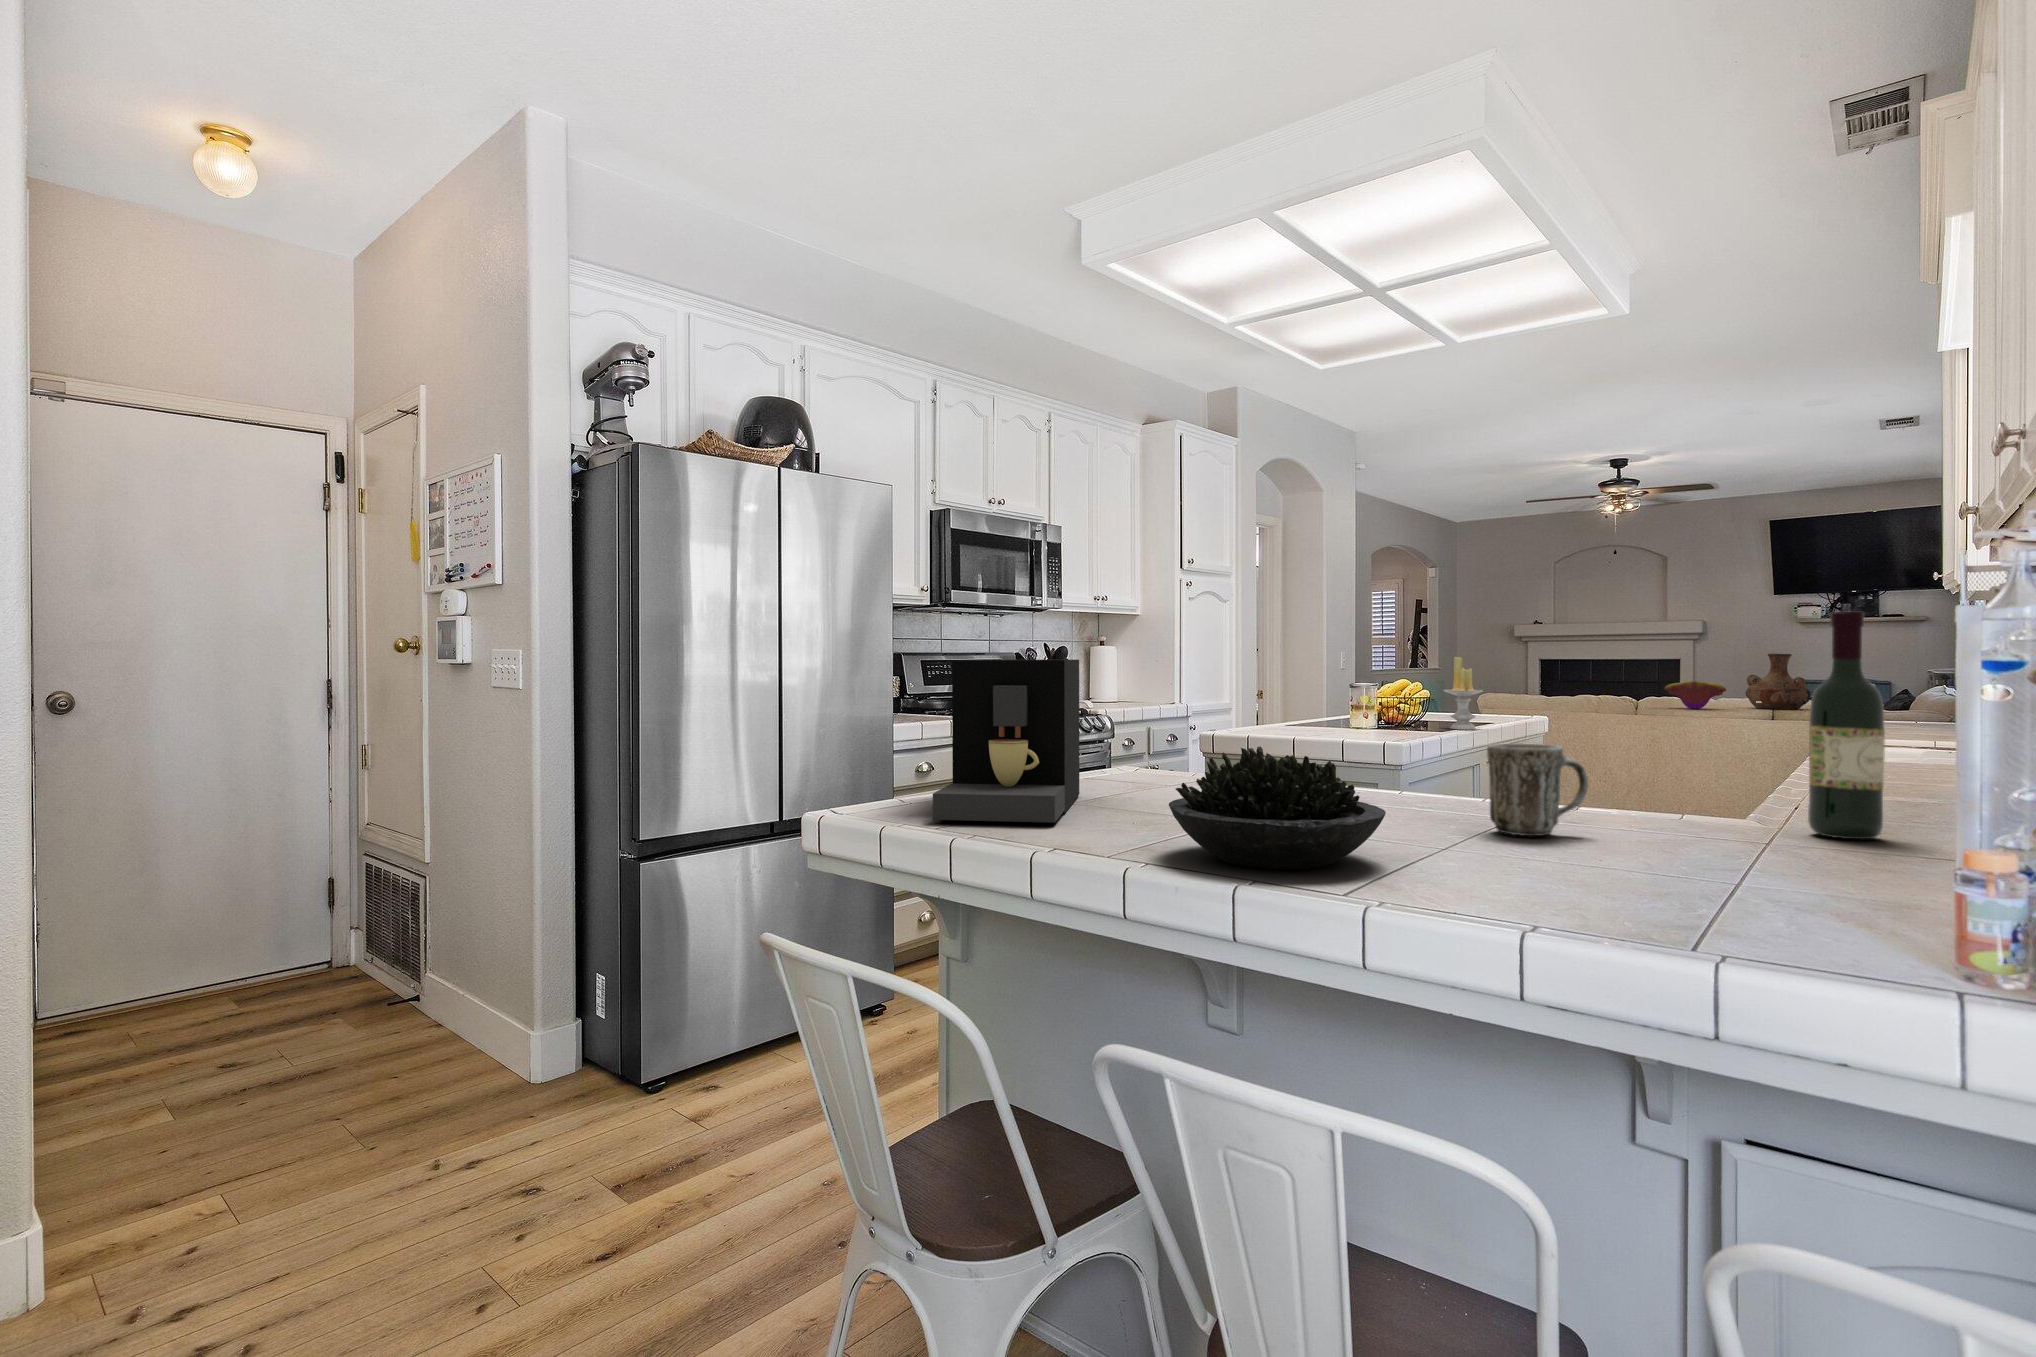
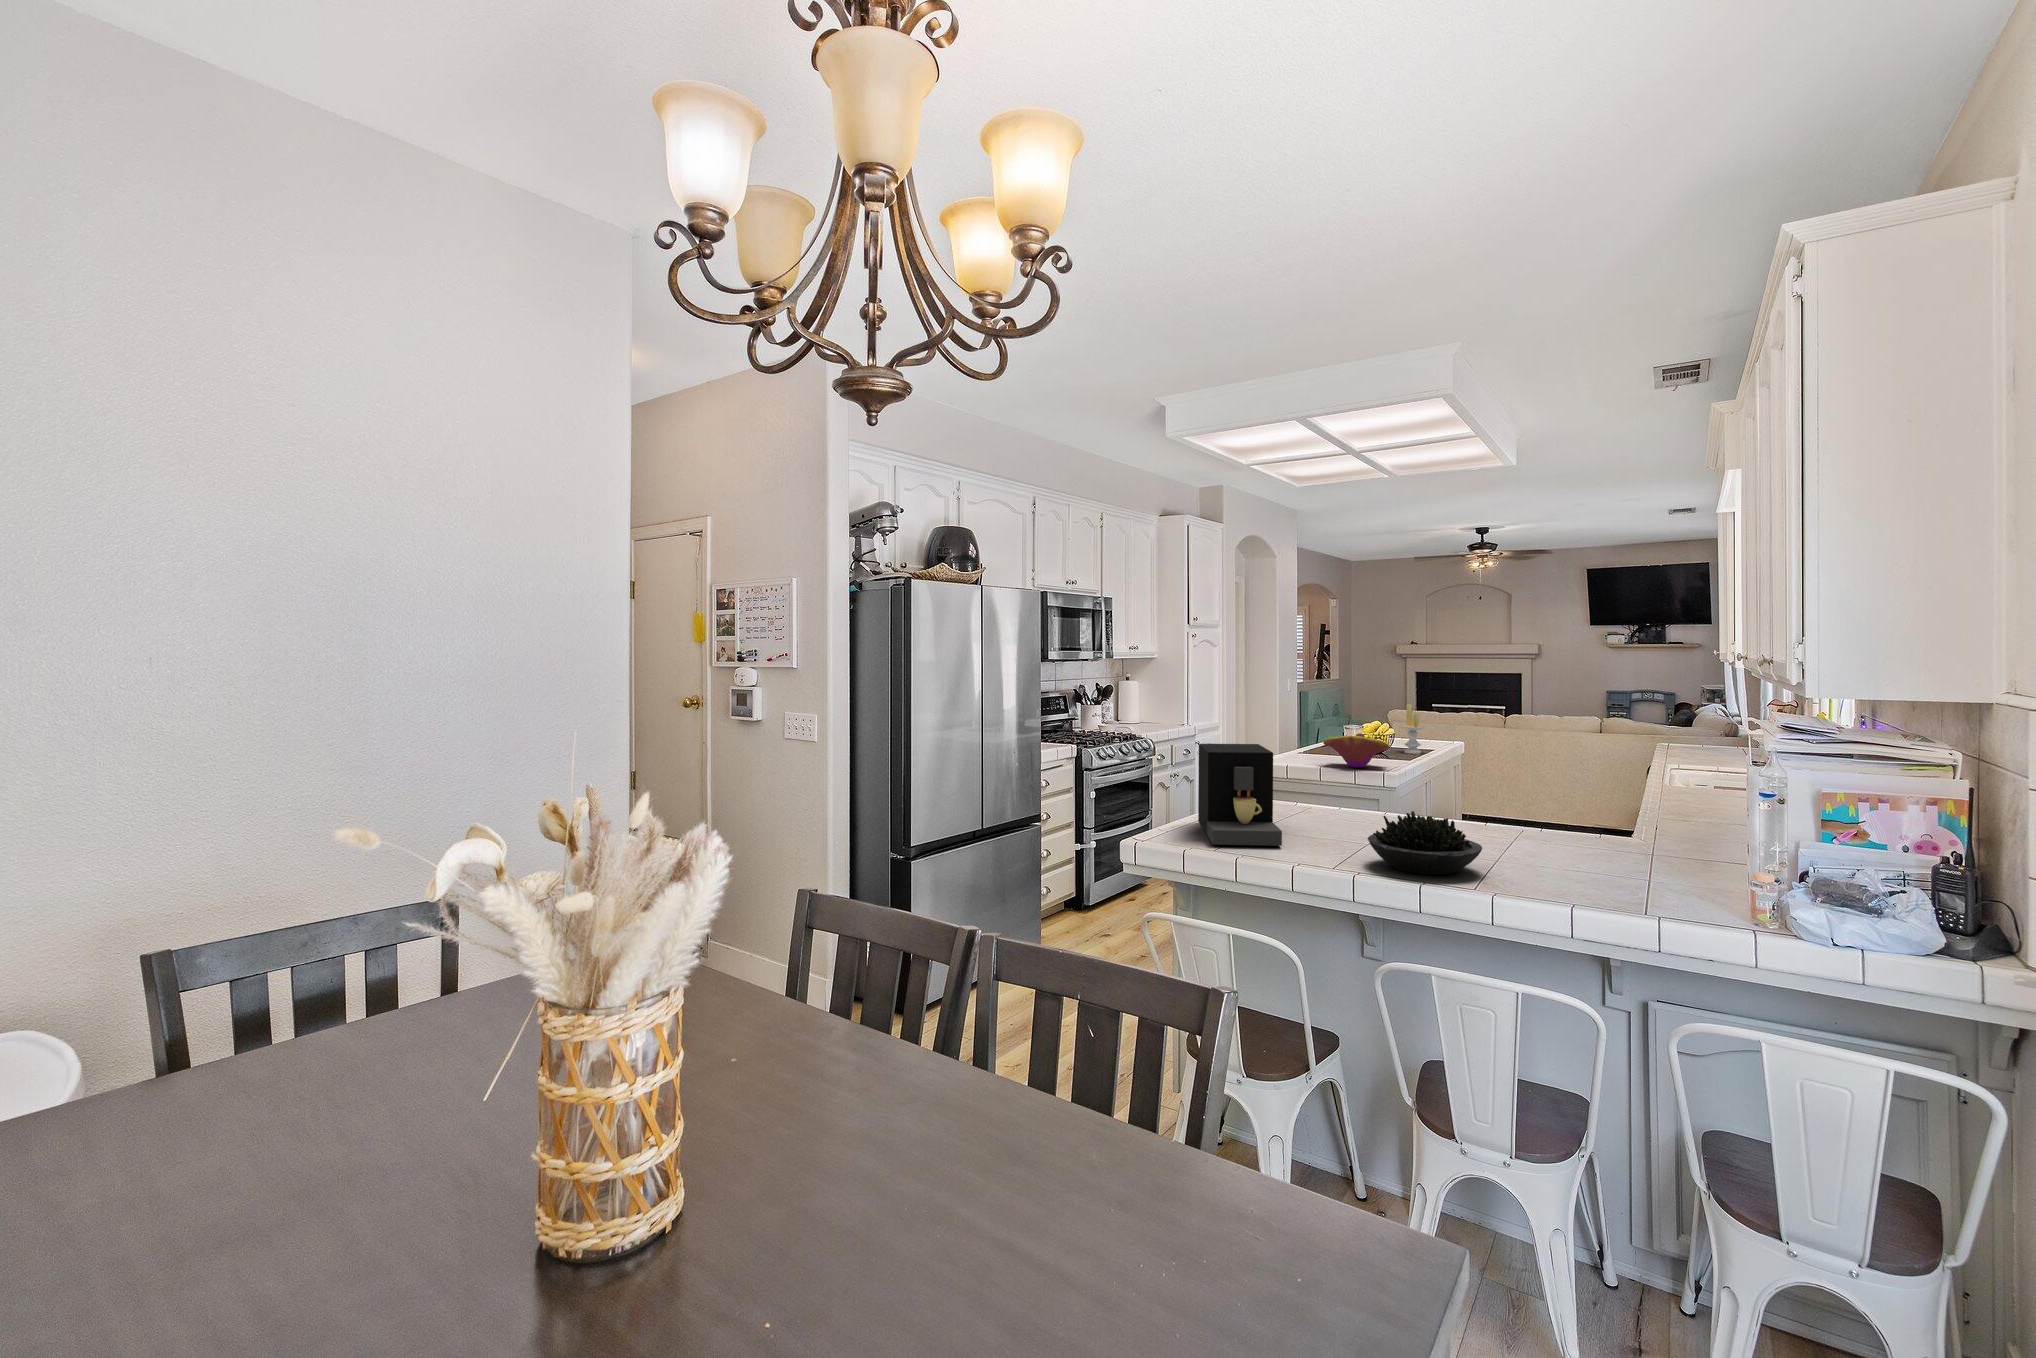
wine bottle: present [1808,612,1885,839] -> none [1669,734,1707,850]
vase: present [1746,653,1811,710] -> none [1580,684,1625,724]
decorative bowl: present [1664,681,1726,709] -> present [1323,733,1389,768]
mug: present [1487,743,1588,836] -> none [1509,801,1562,851]

